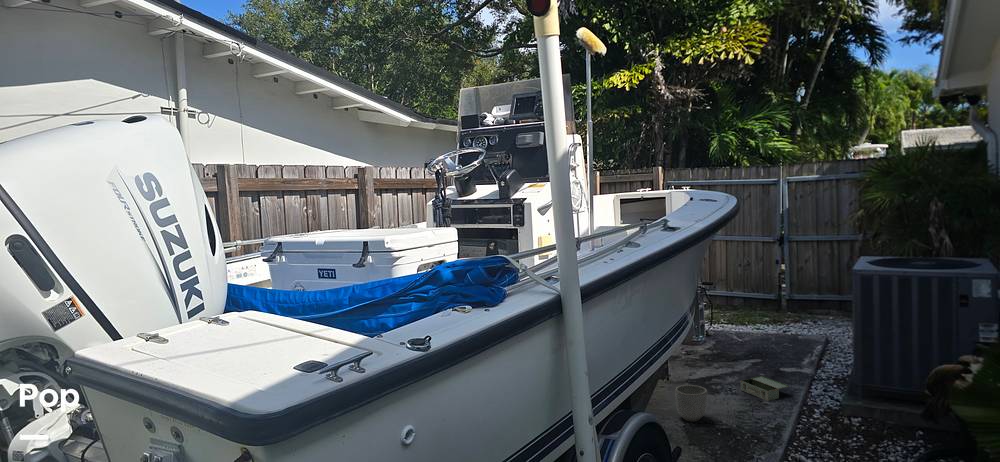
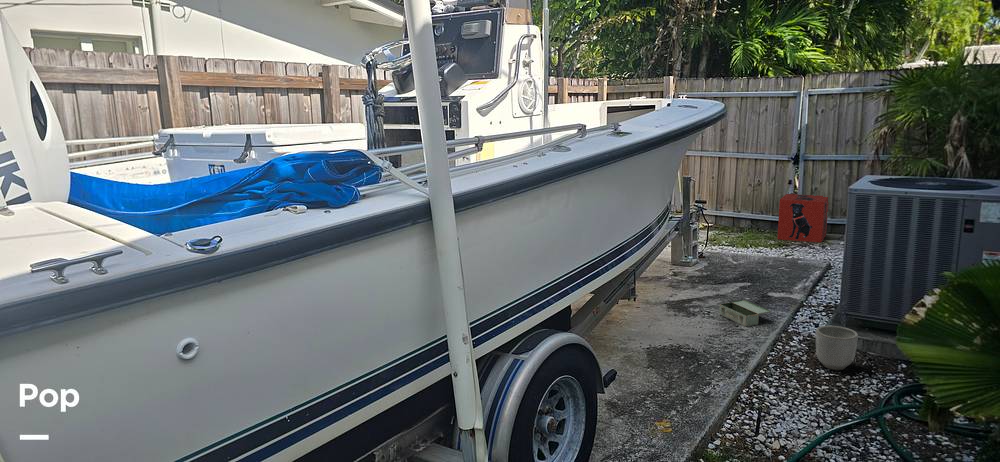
storage box: none [770,273,813,318] -> present [777,194,828,242]
planter: present [675,385,707,422] -> present [816,326,858,370]

